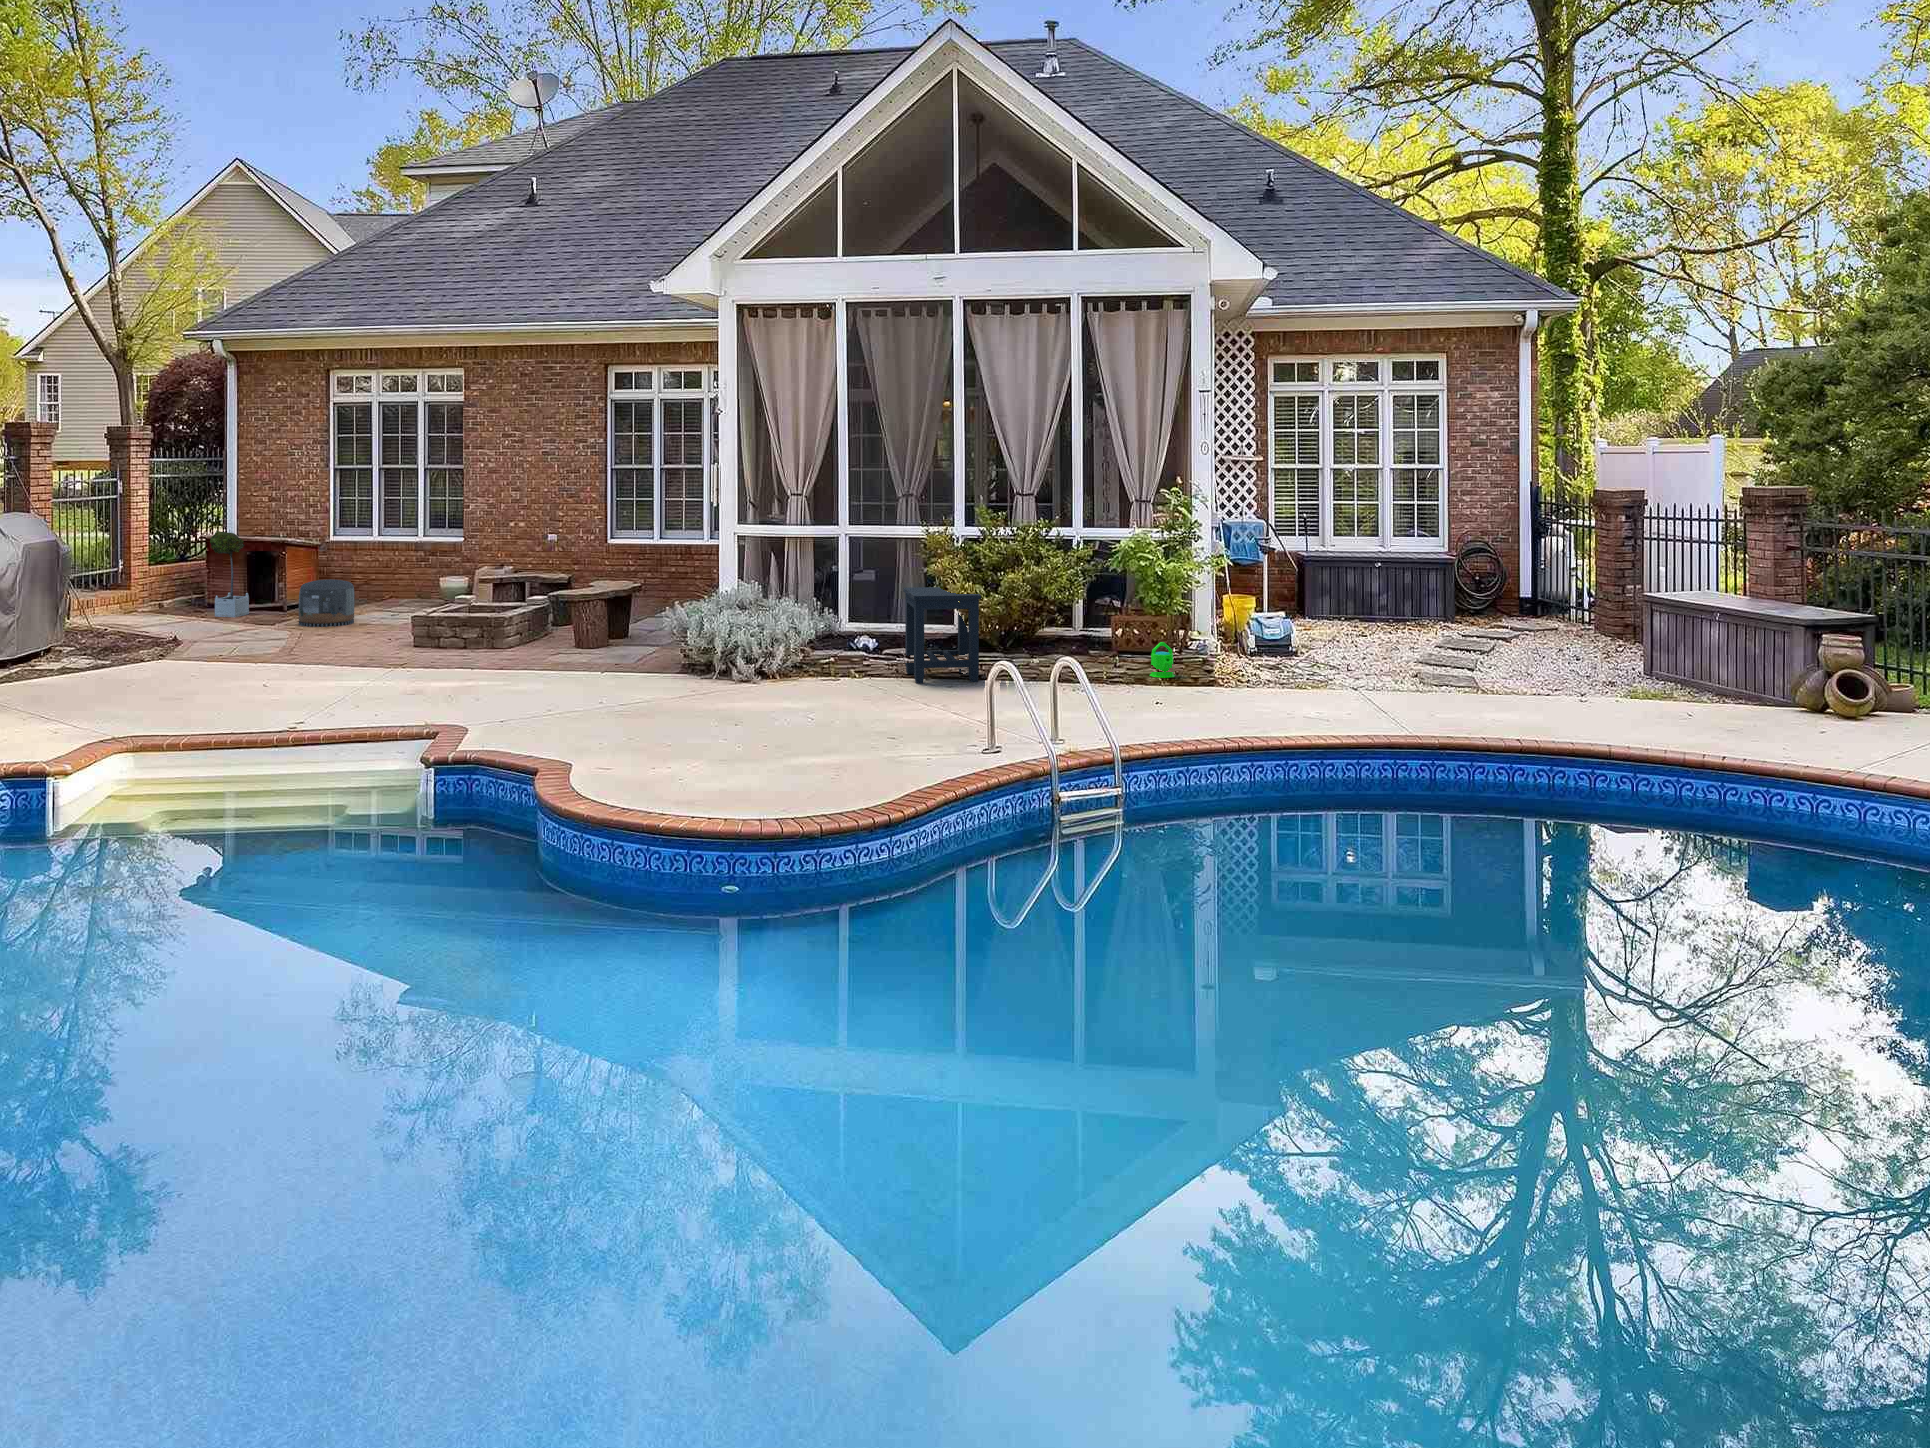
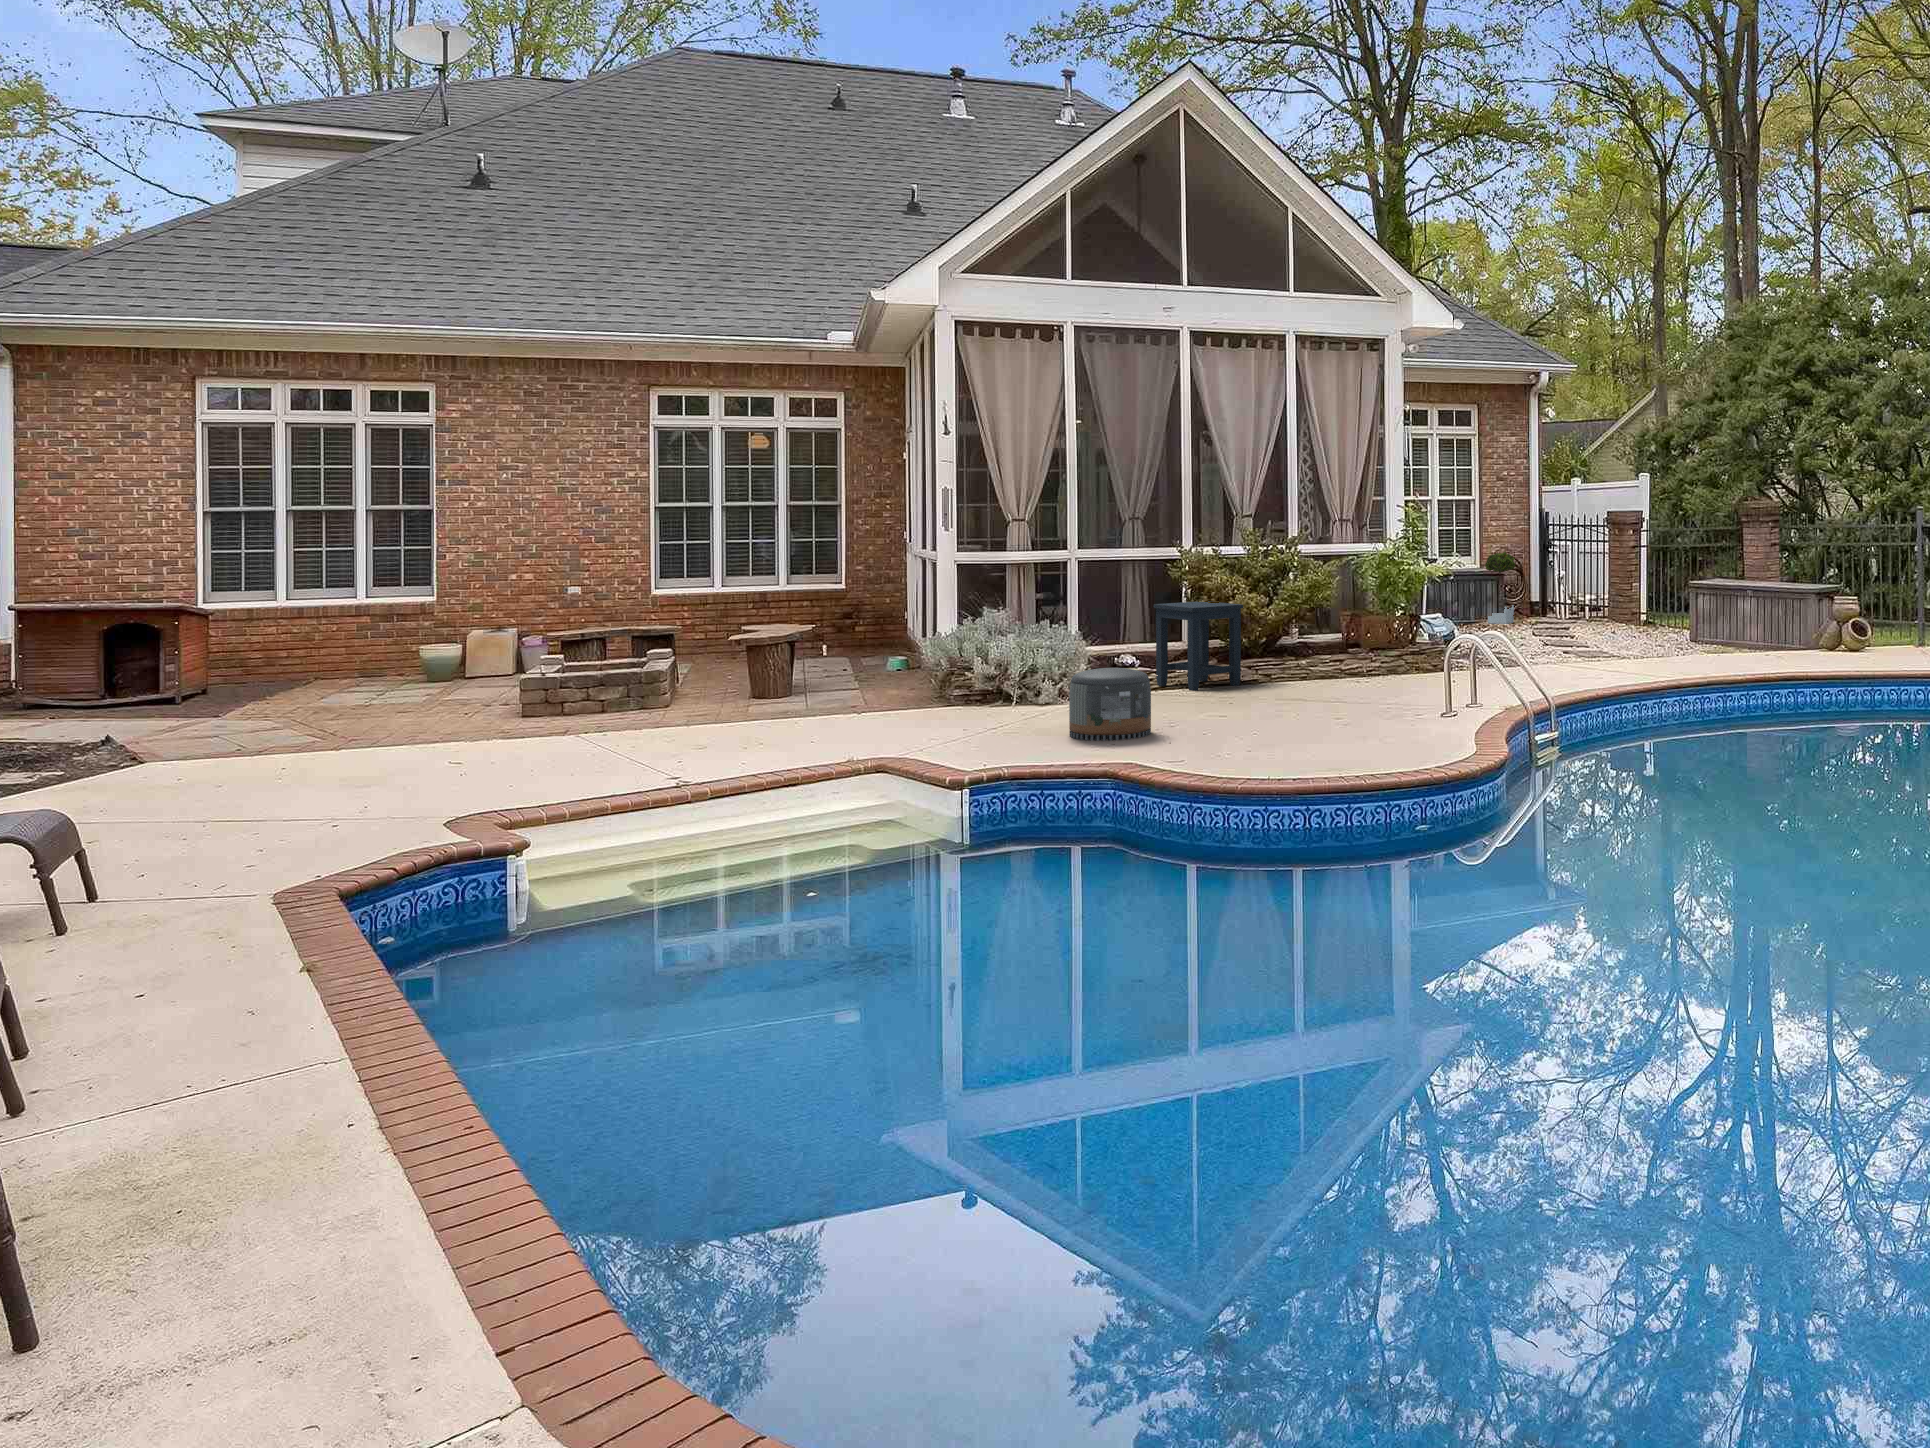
potted tree: present [210,530,249,617] -> present [1485,552,1515,624]
pouf: present [299,579,355,627] -> present [1069,668,1151,741]
watering can: present [1150,642,1175,678] -> none [1363,638,1392,668]

